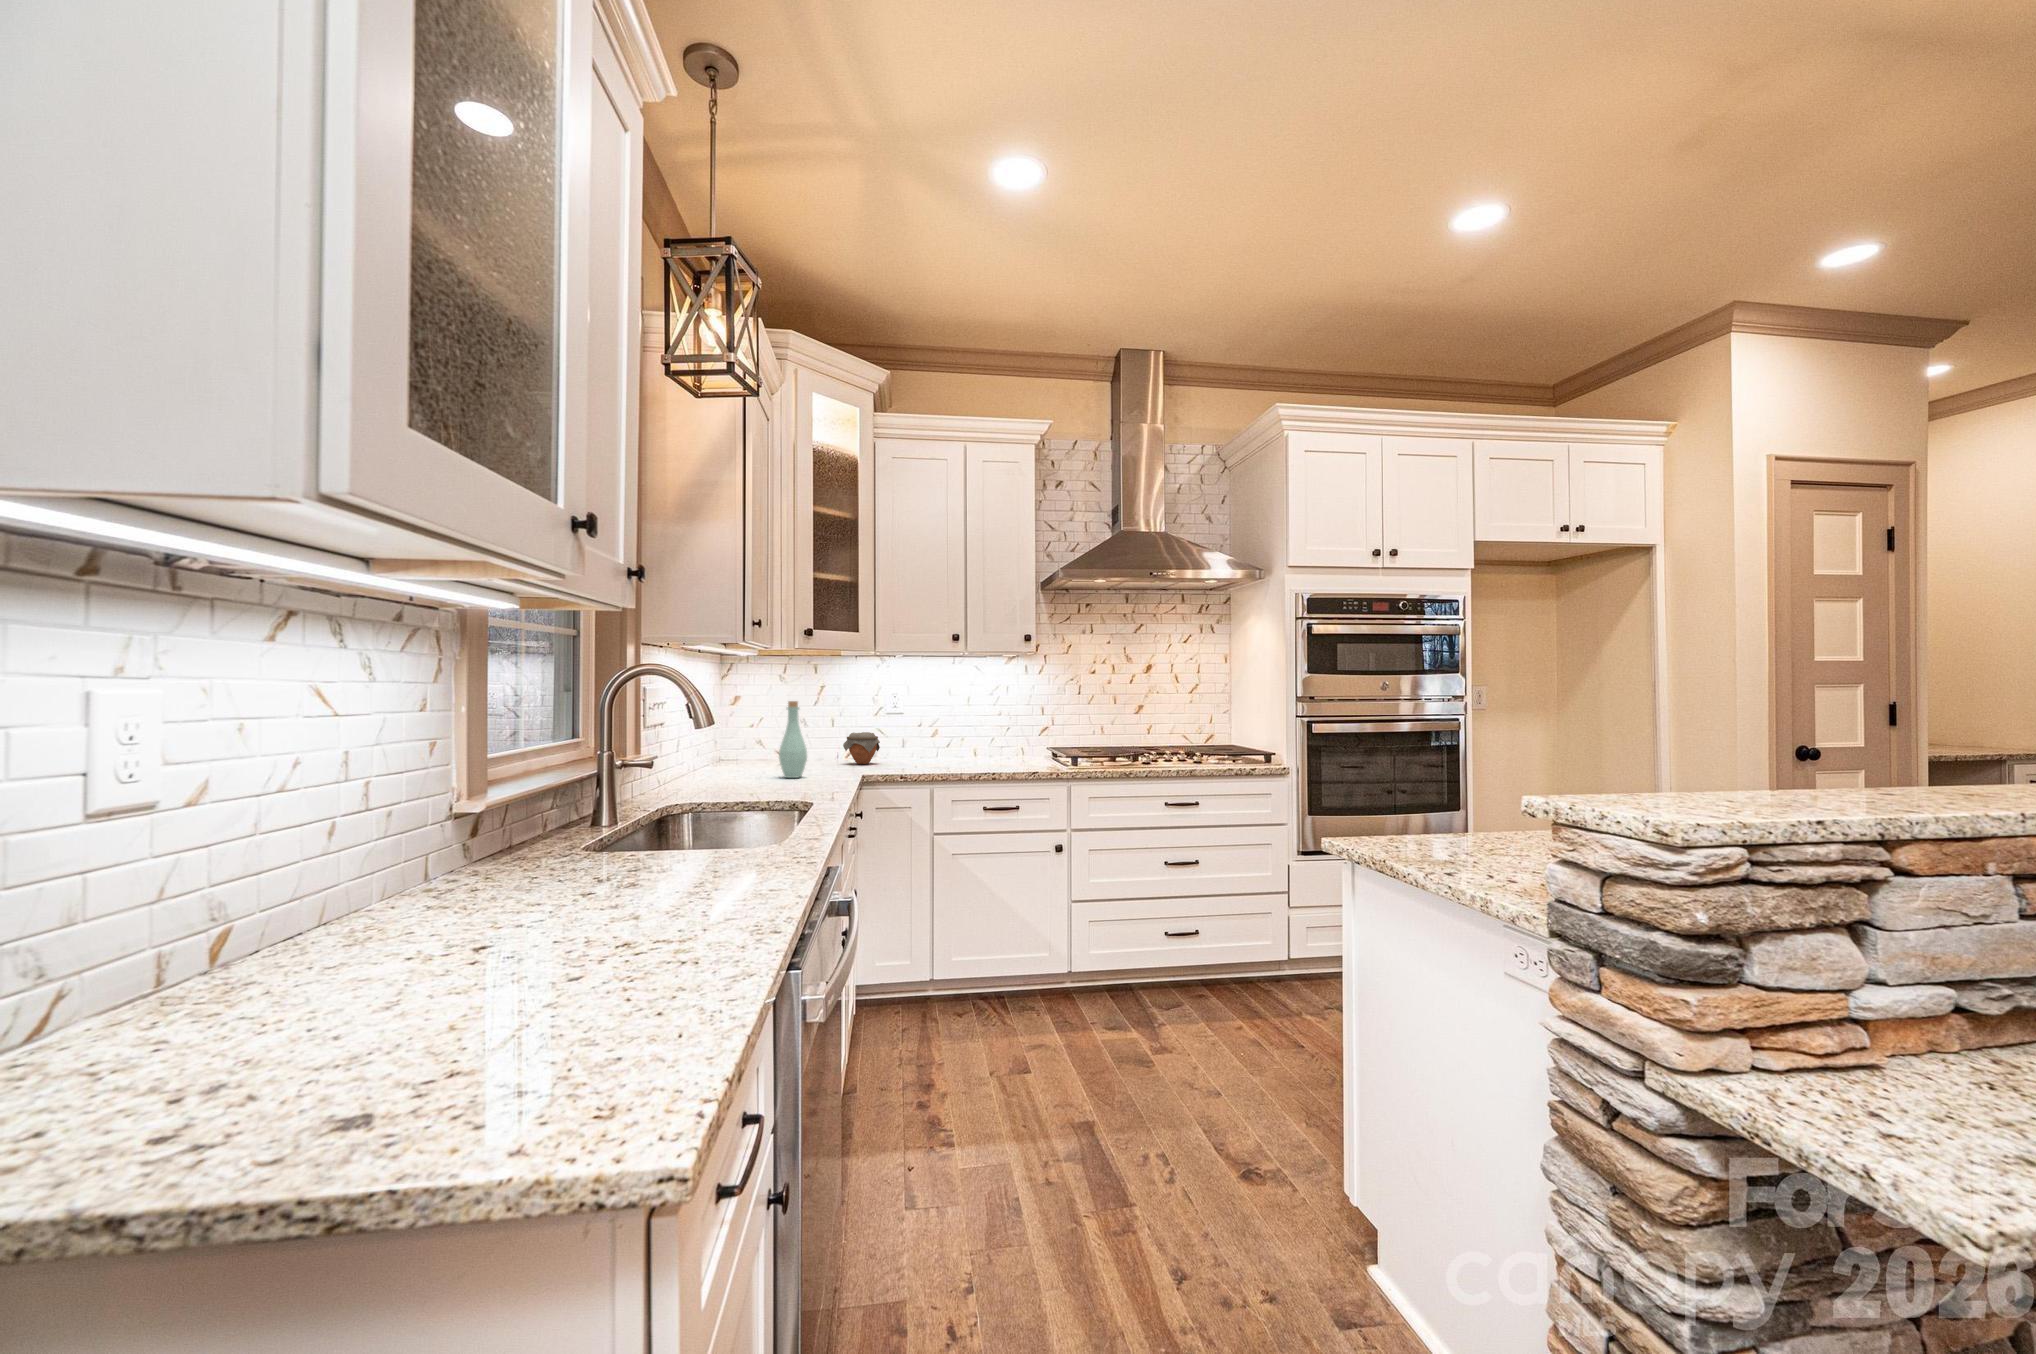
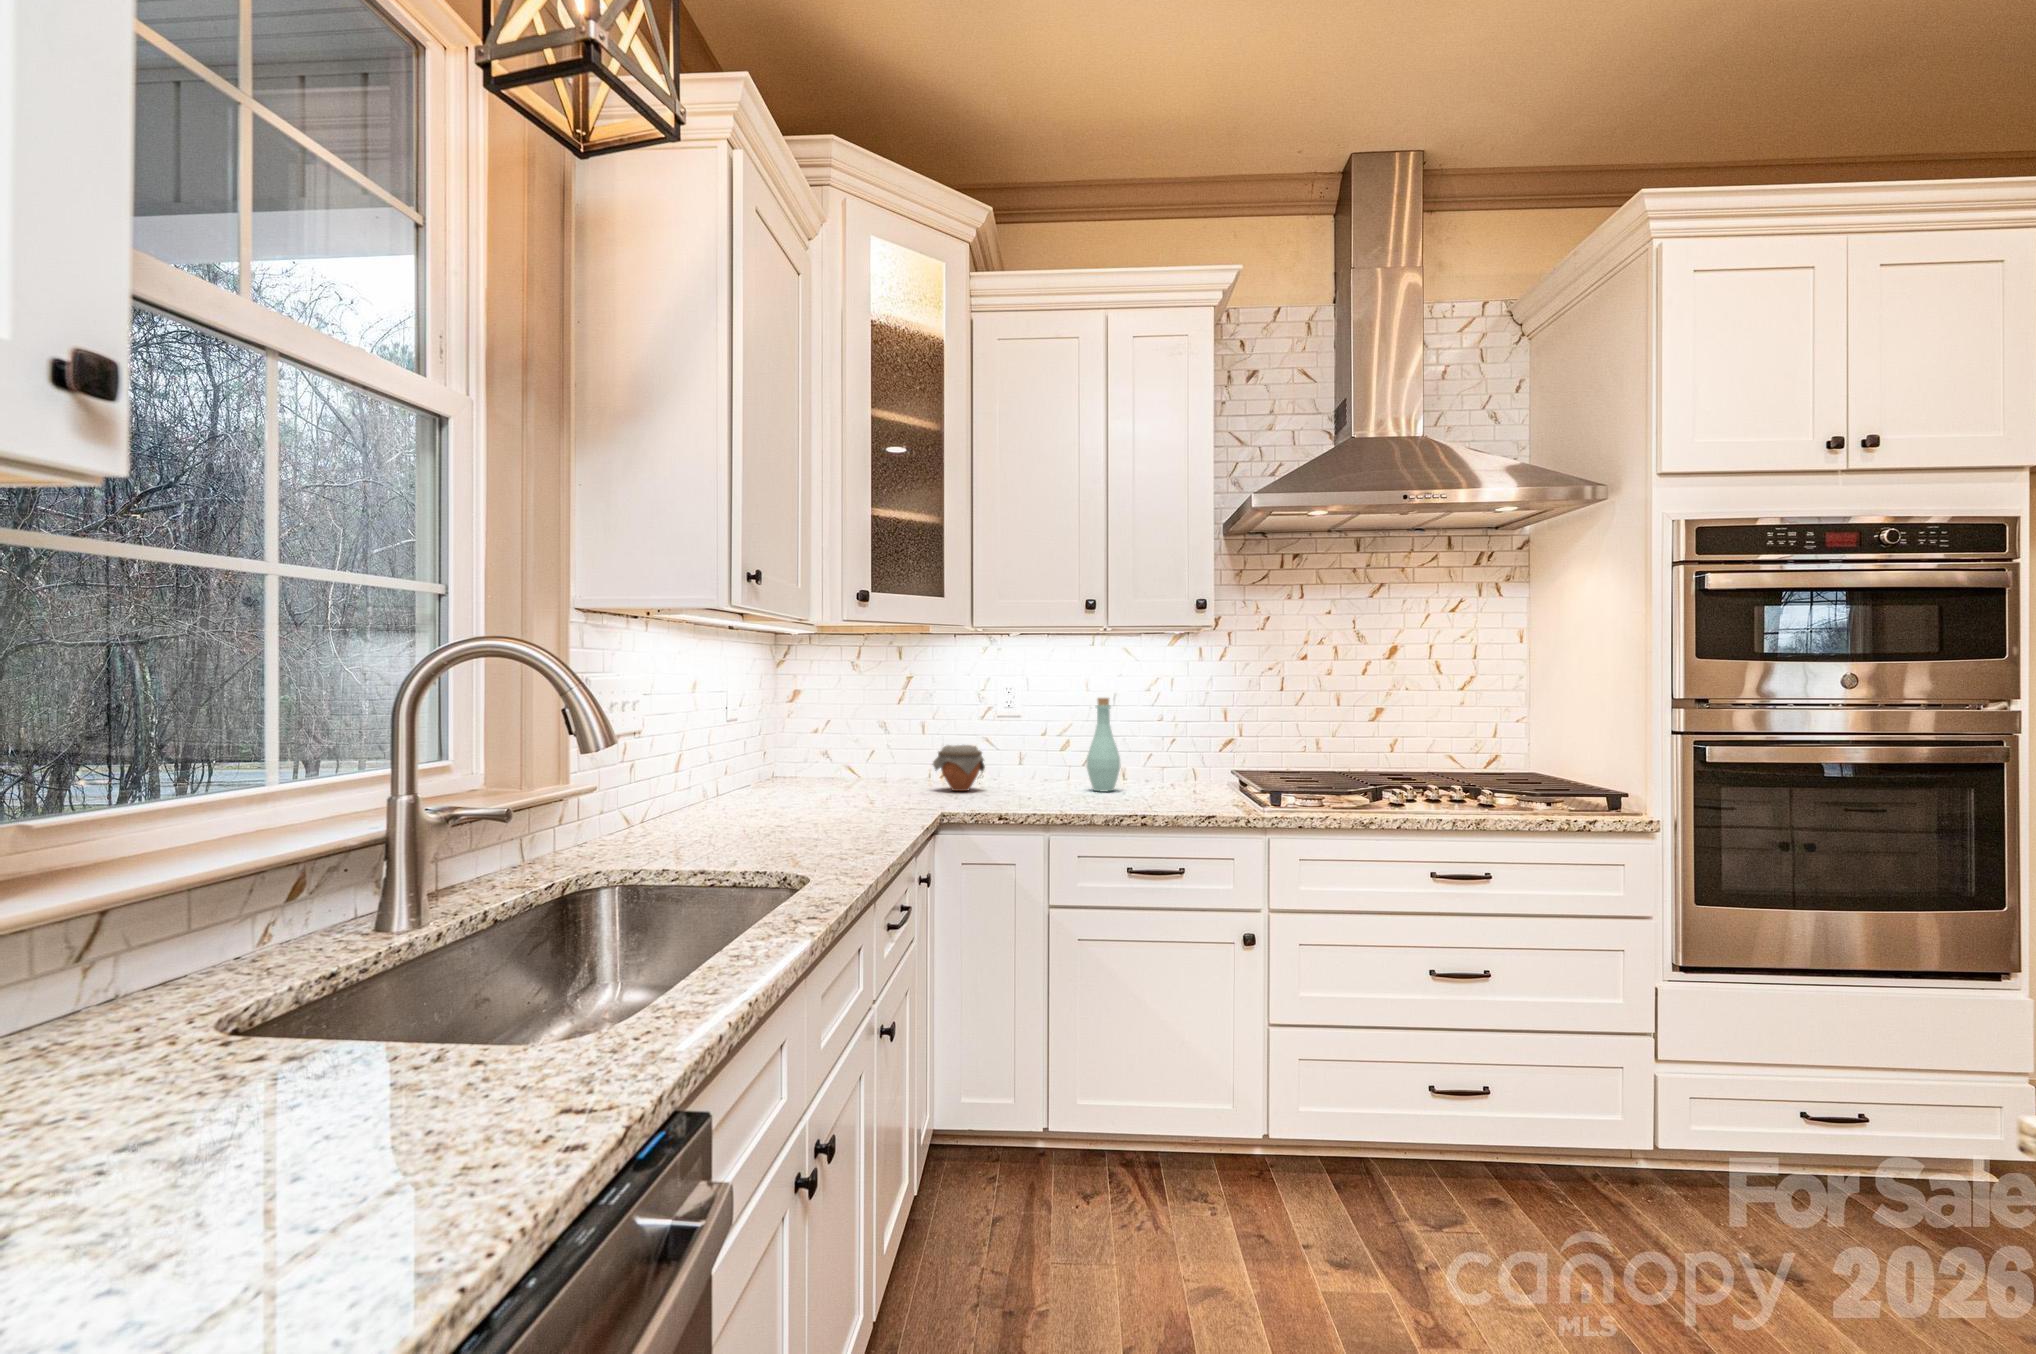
bottle: present [779,701,807,778] -> present [1087,698,1120,791]

